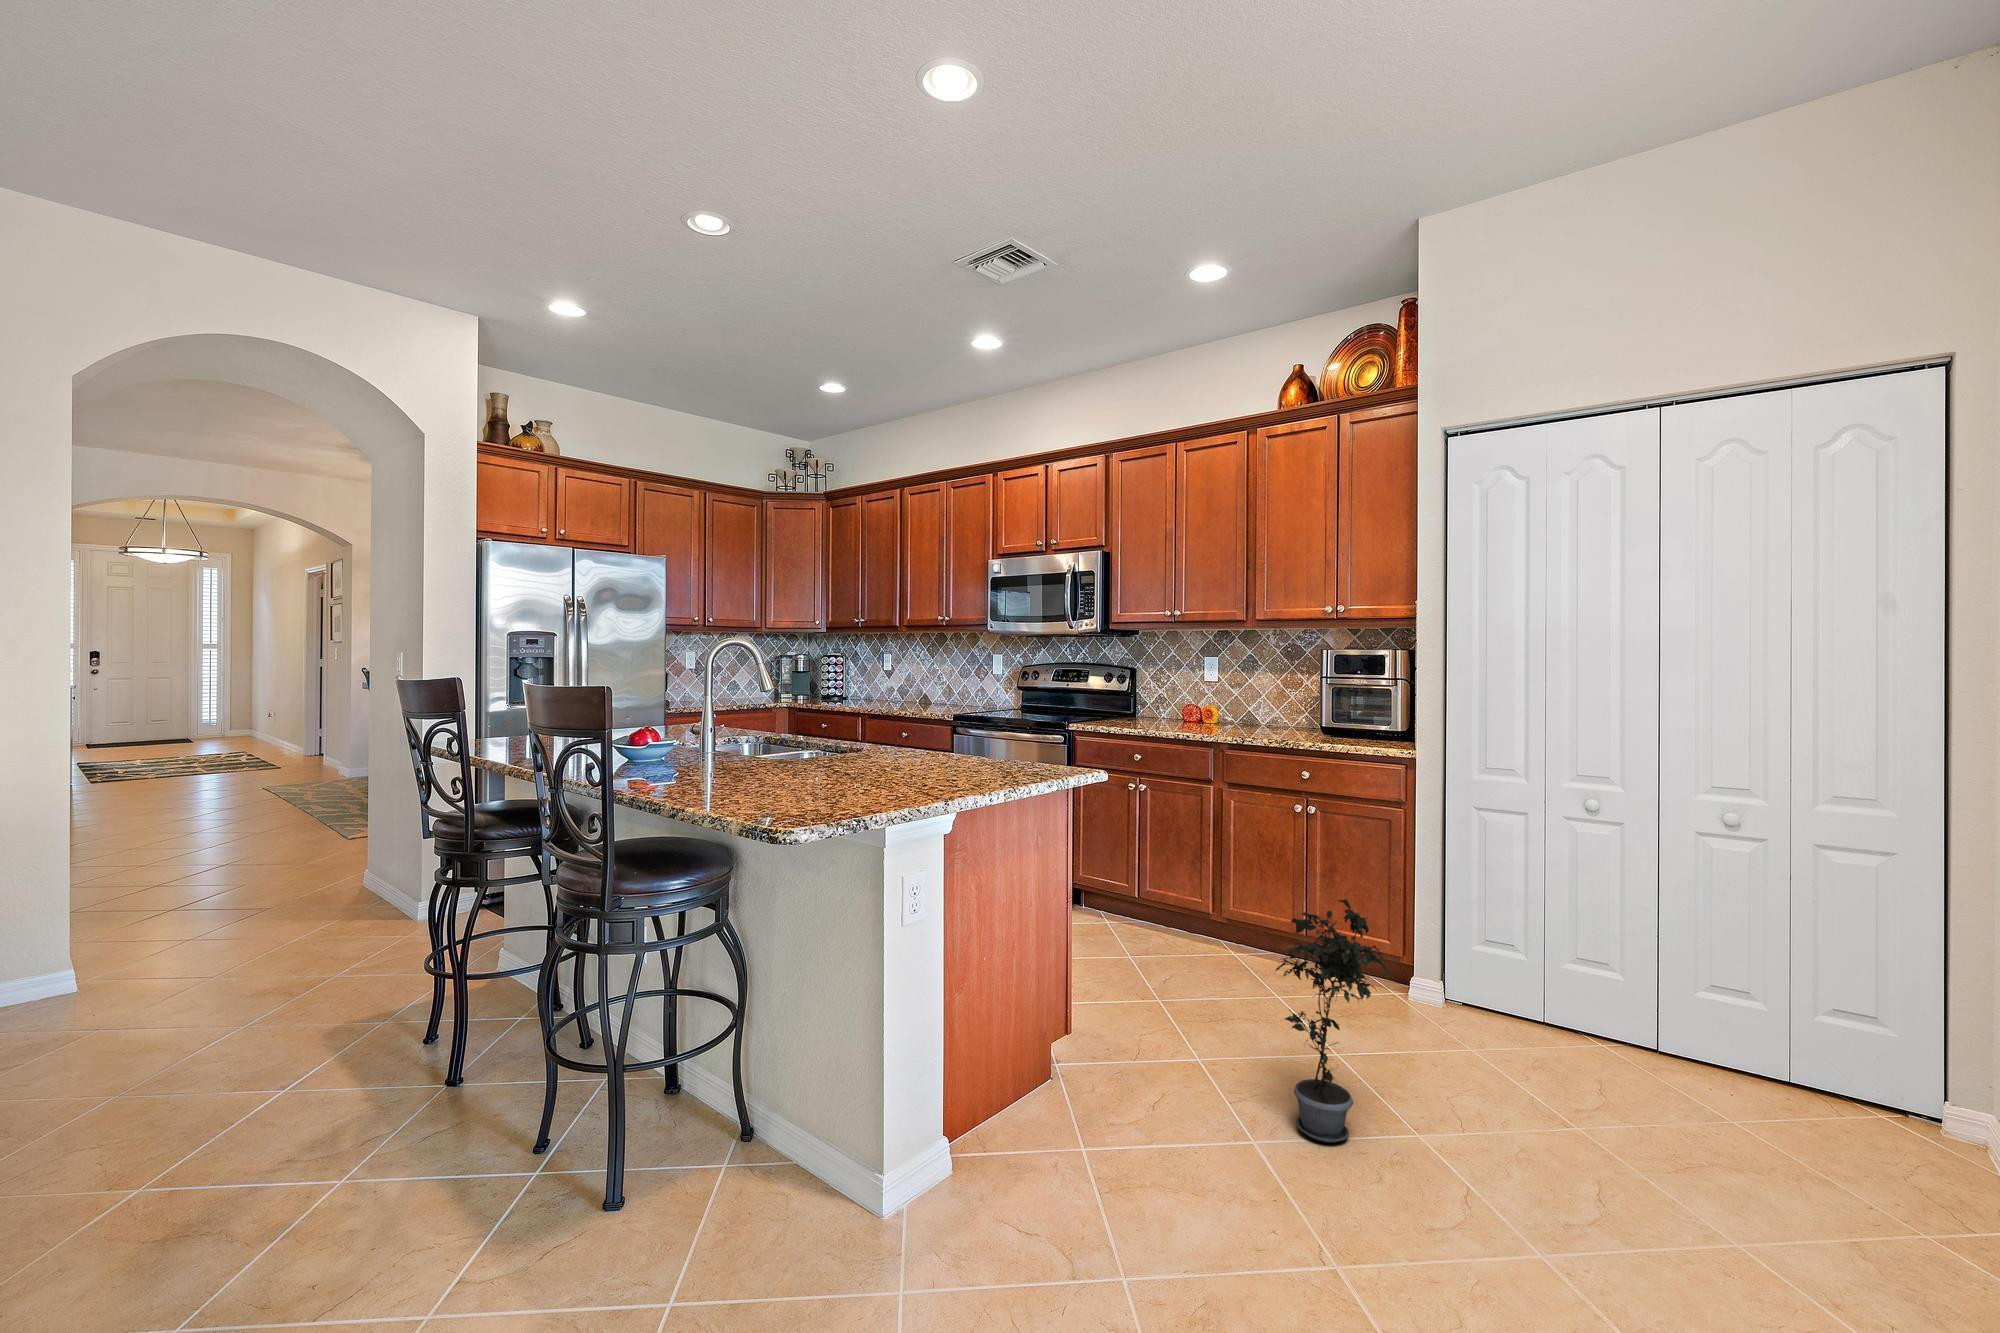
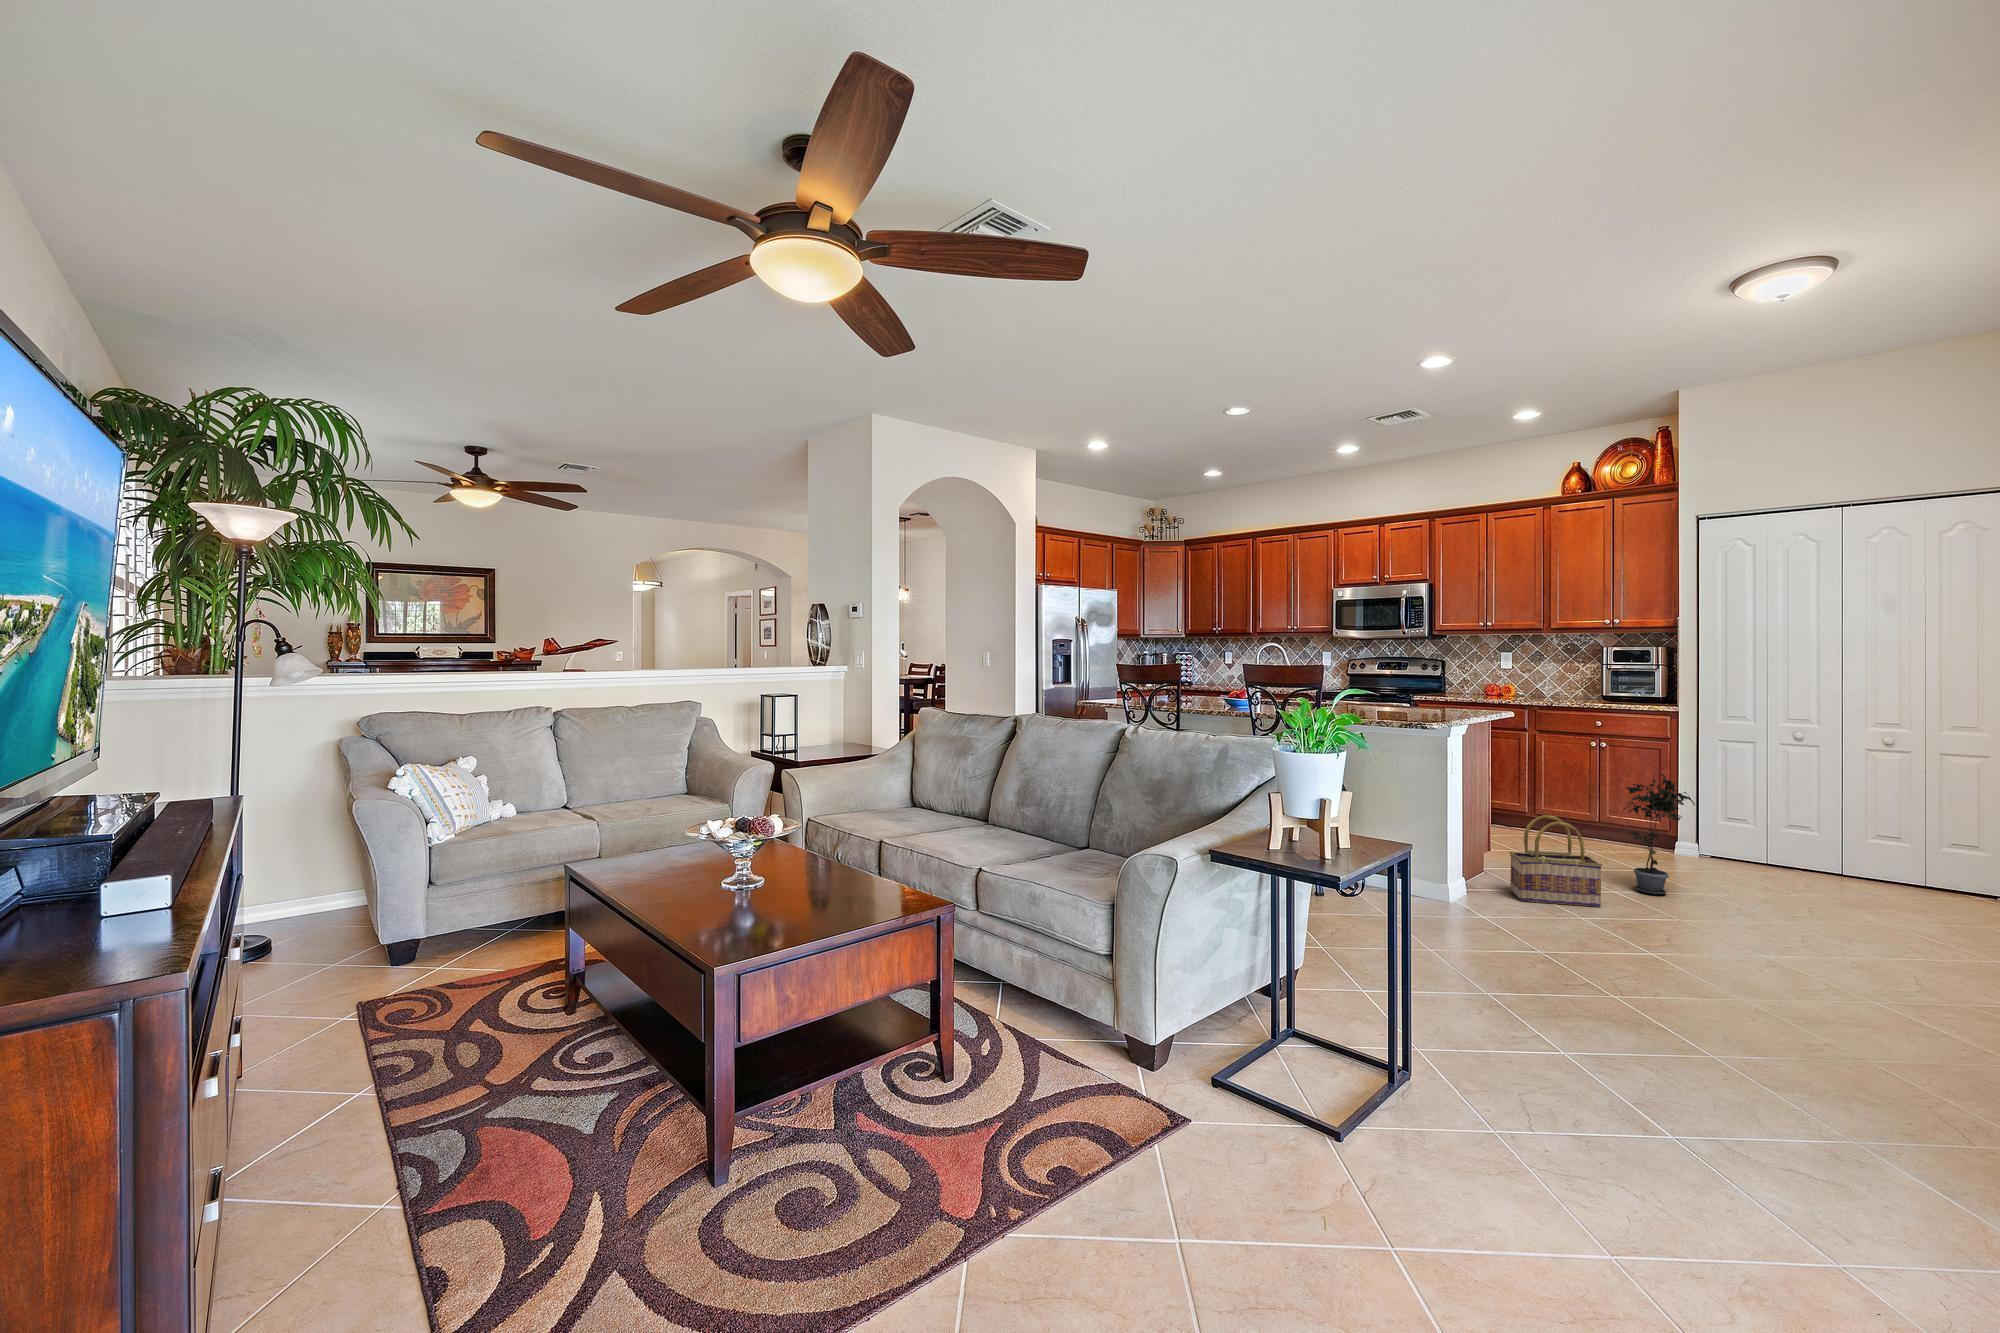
basket: none [1044,993,1202,1205] -> present [1510,815,1603,907]

